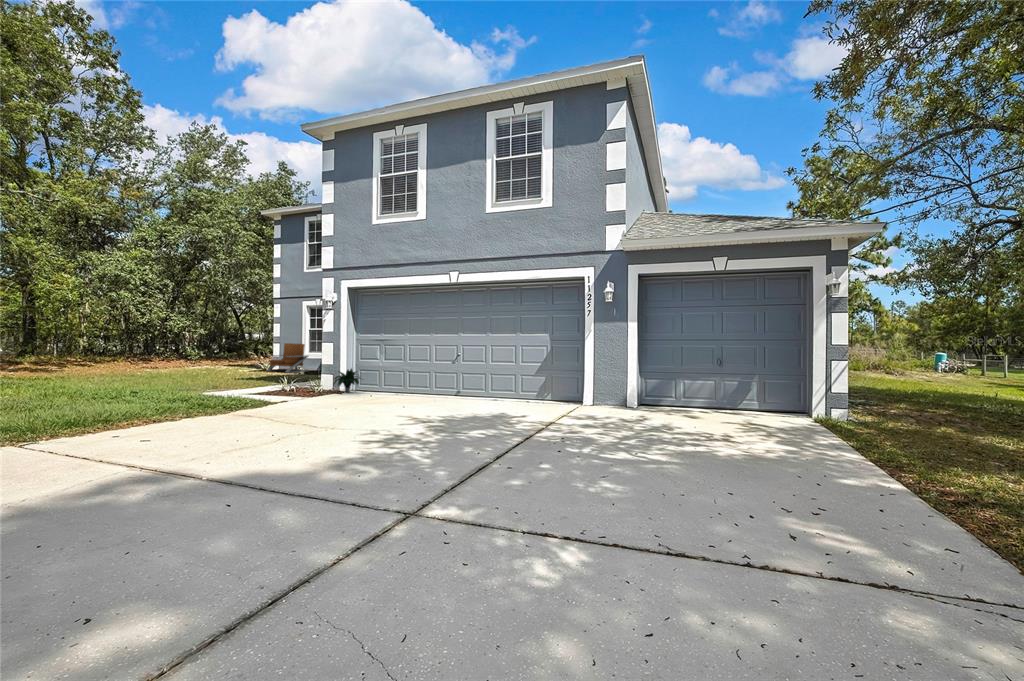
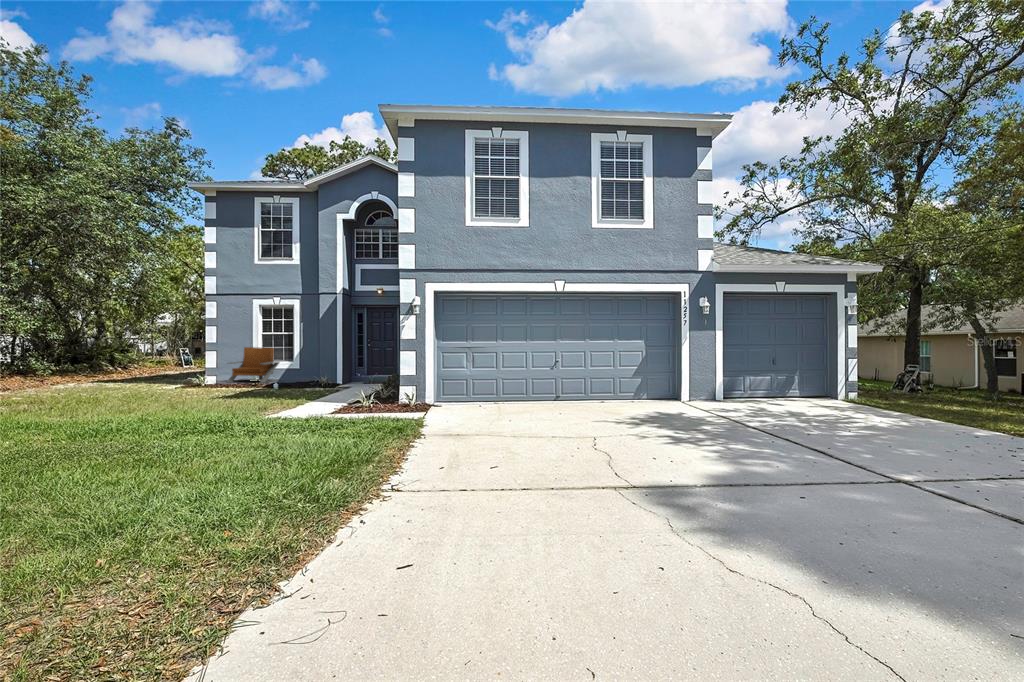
potted plant: present [334,368,360,392] -> none [429,376,458,402]

